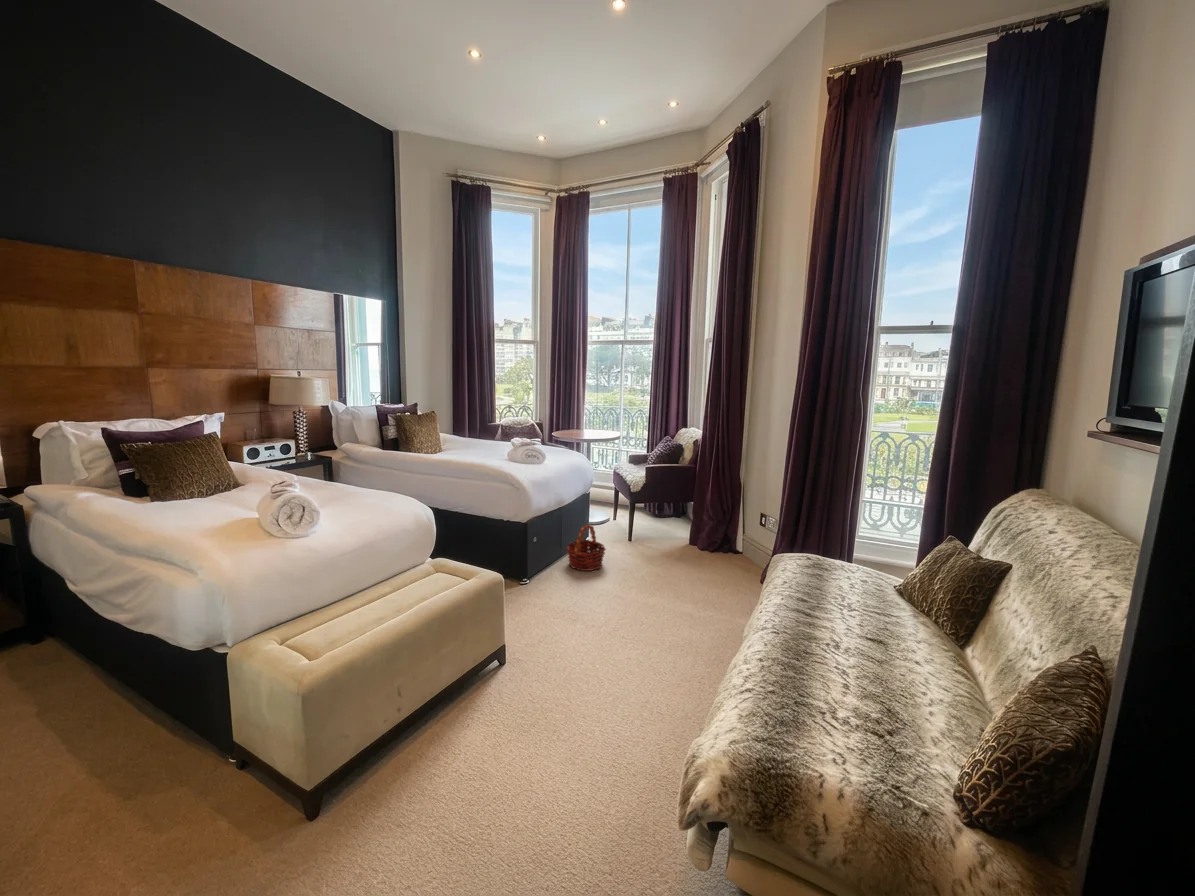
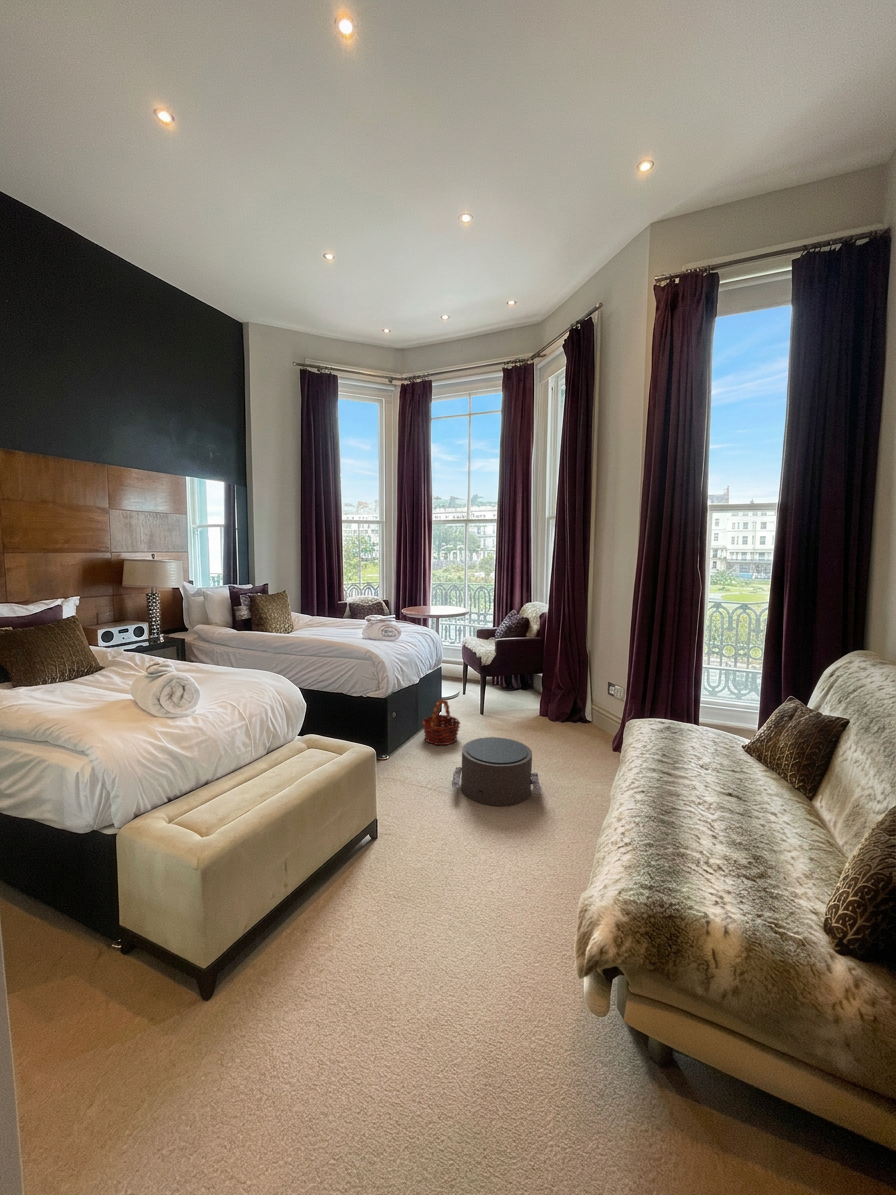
pouf: none [588,565,681,636] -> present [452,737,542,806]

